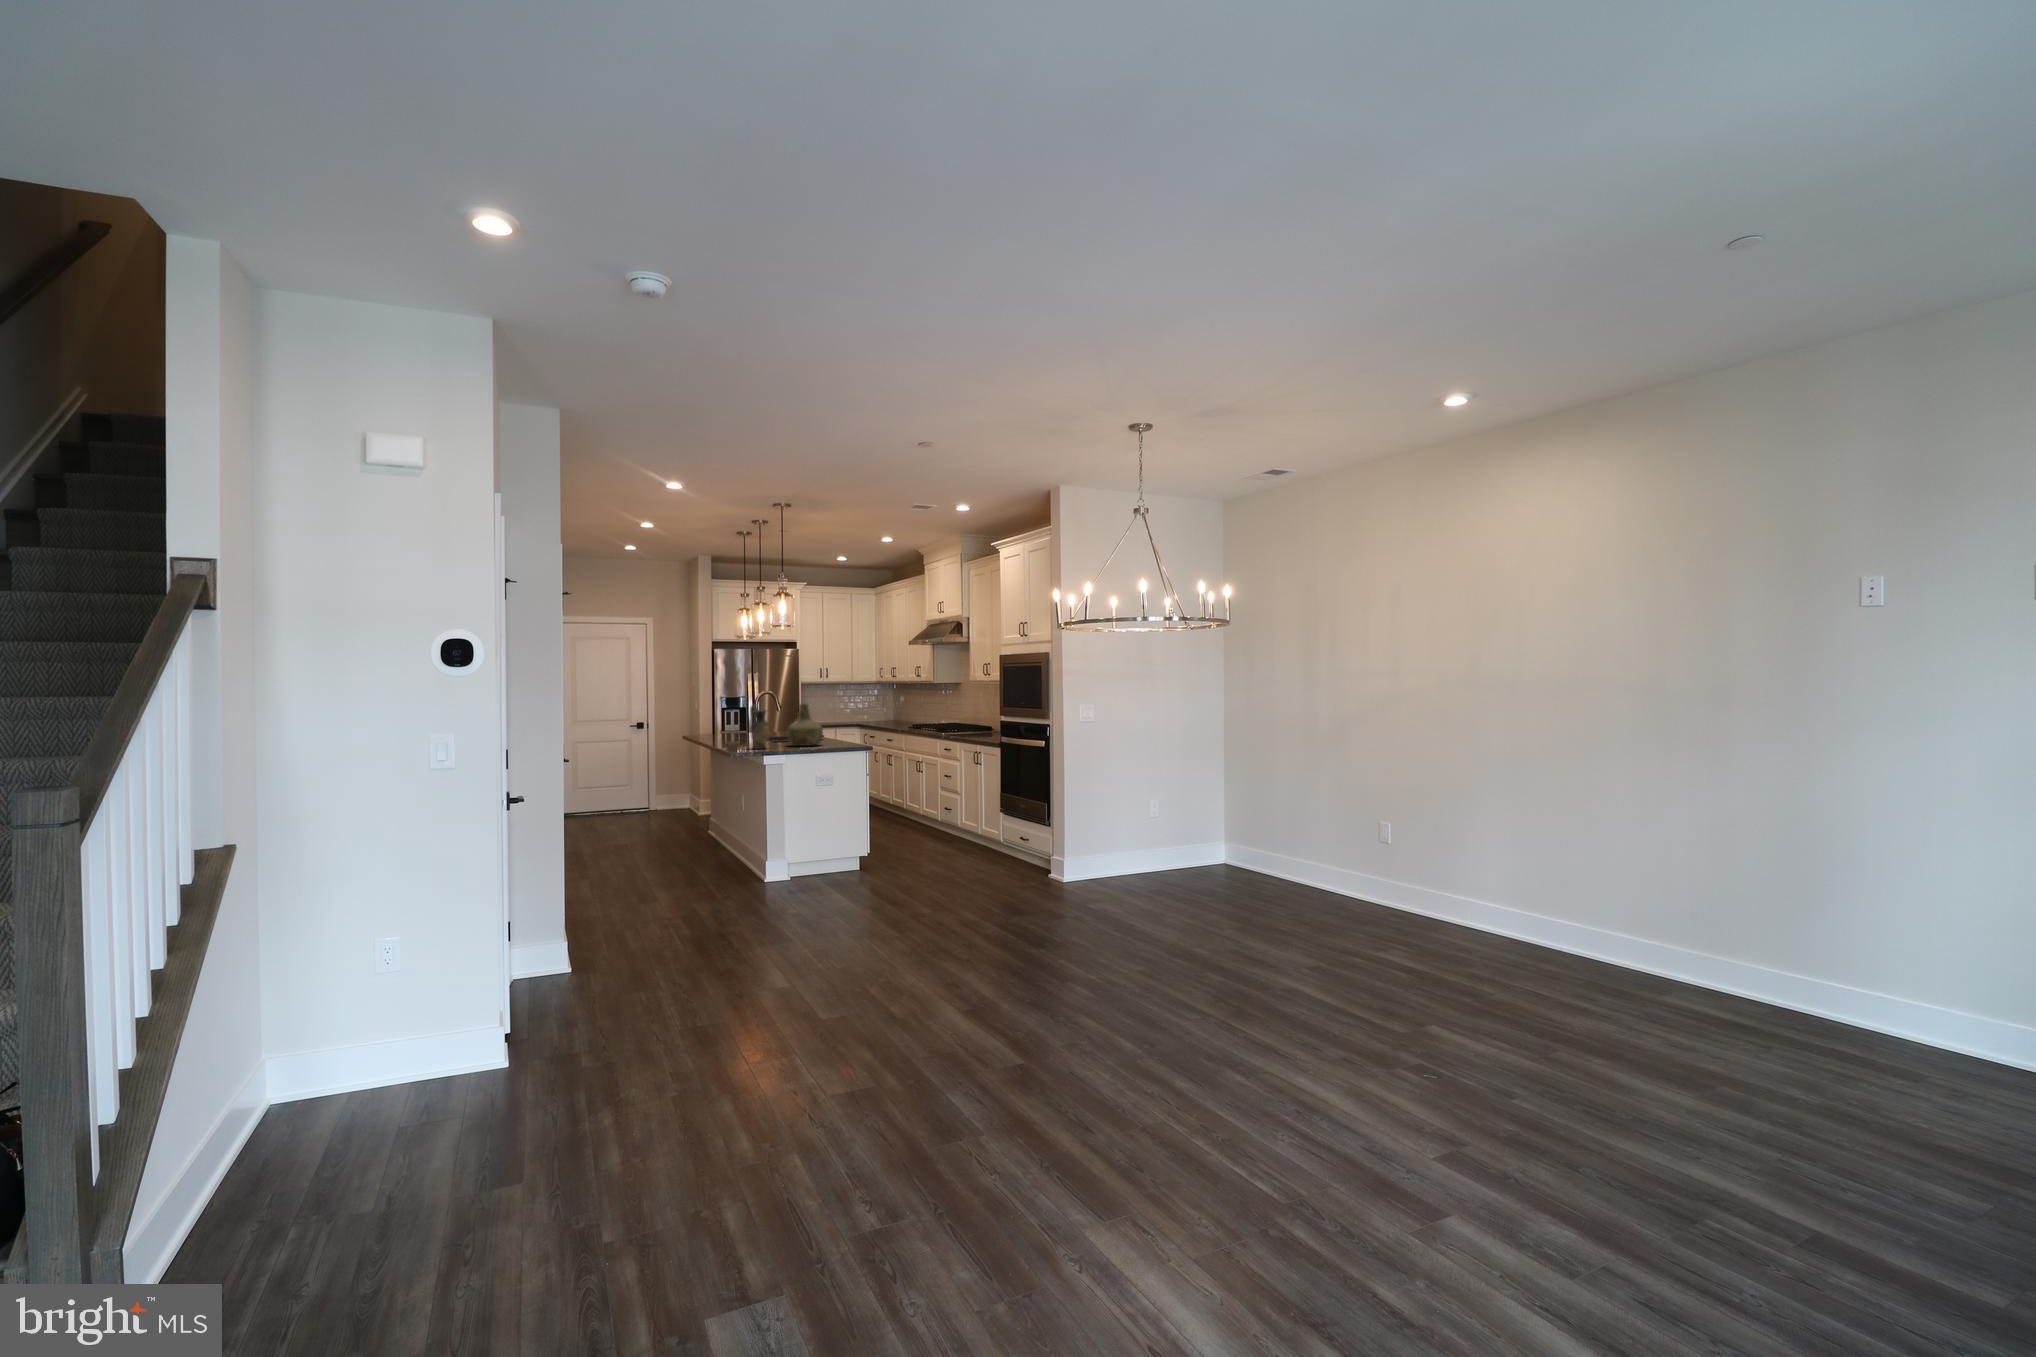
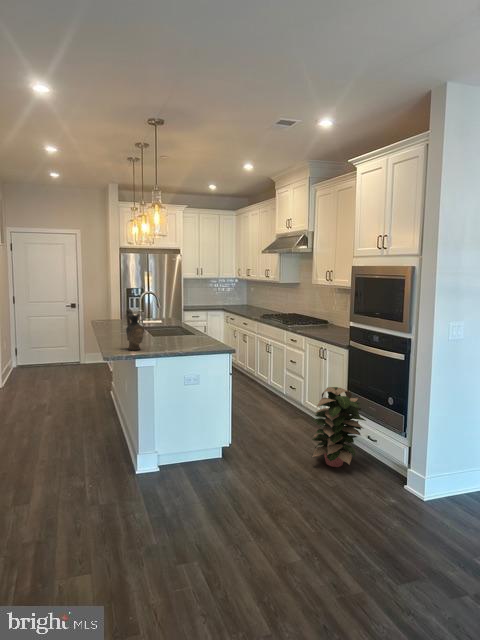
bottle: present [787,704,823,746] -> none [160,307,192,346]
decorative plant: none [957,786,1017,872] -> present [311,387,366,467]

